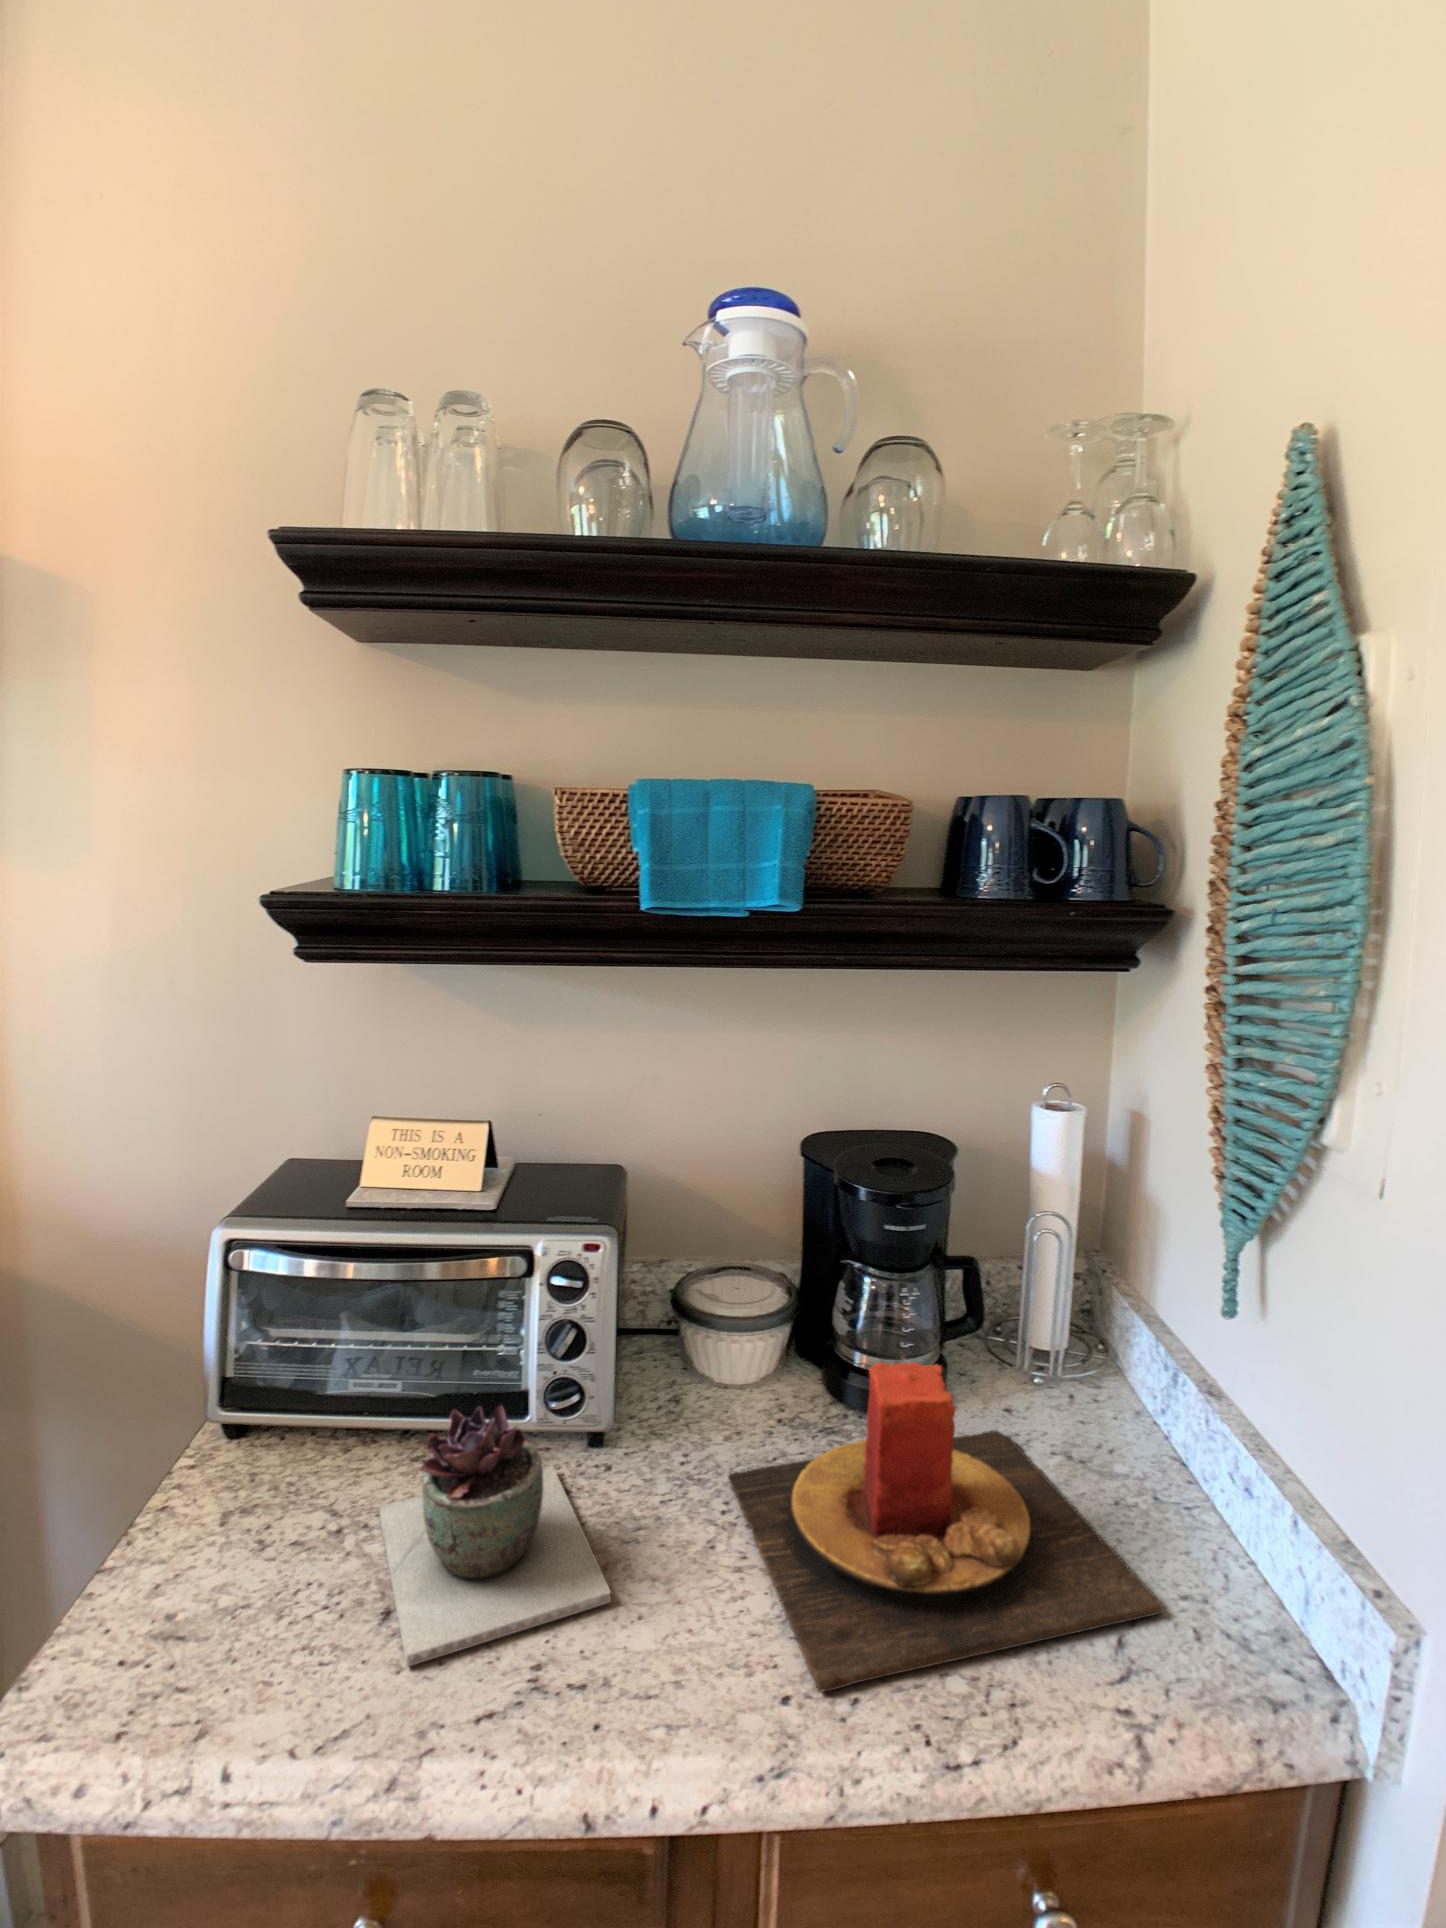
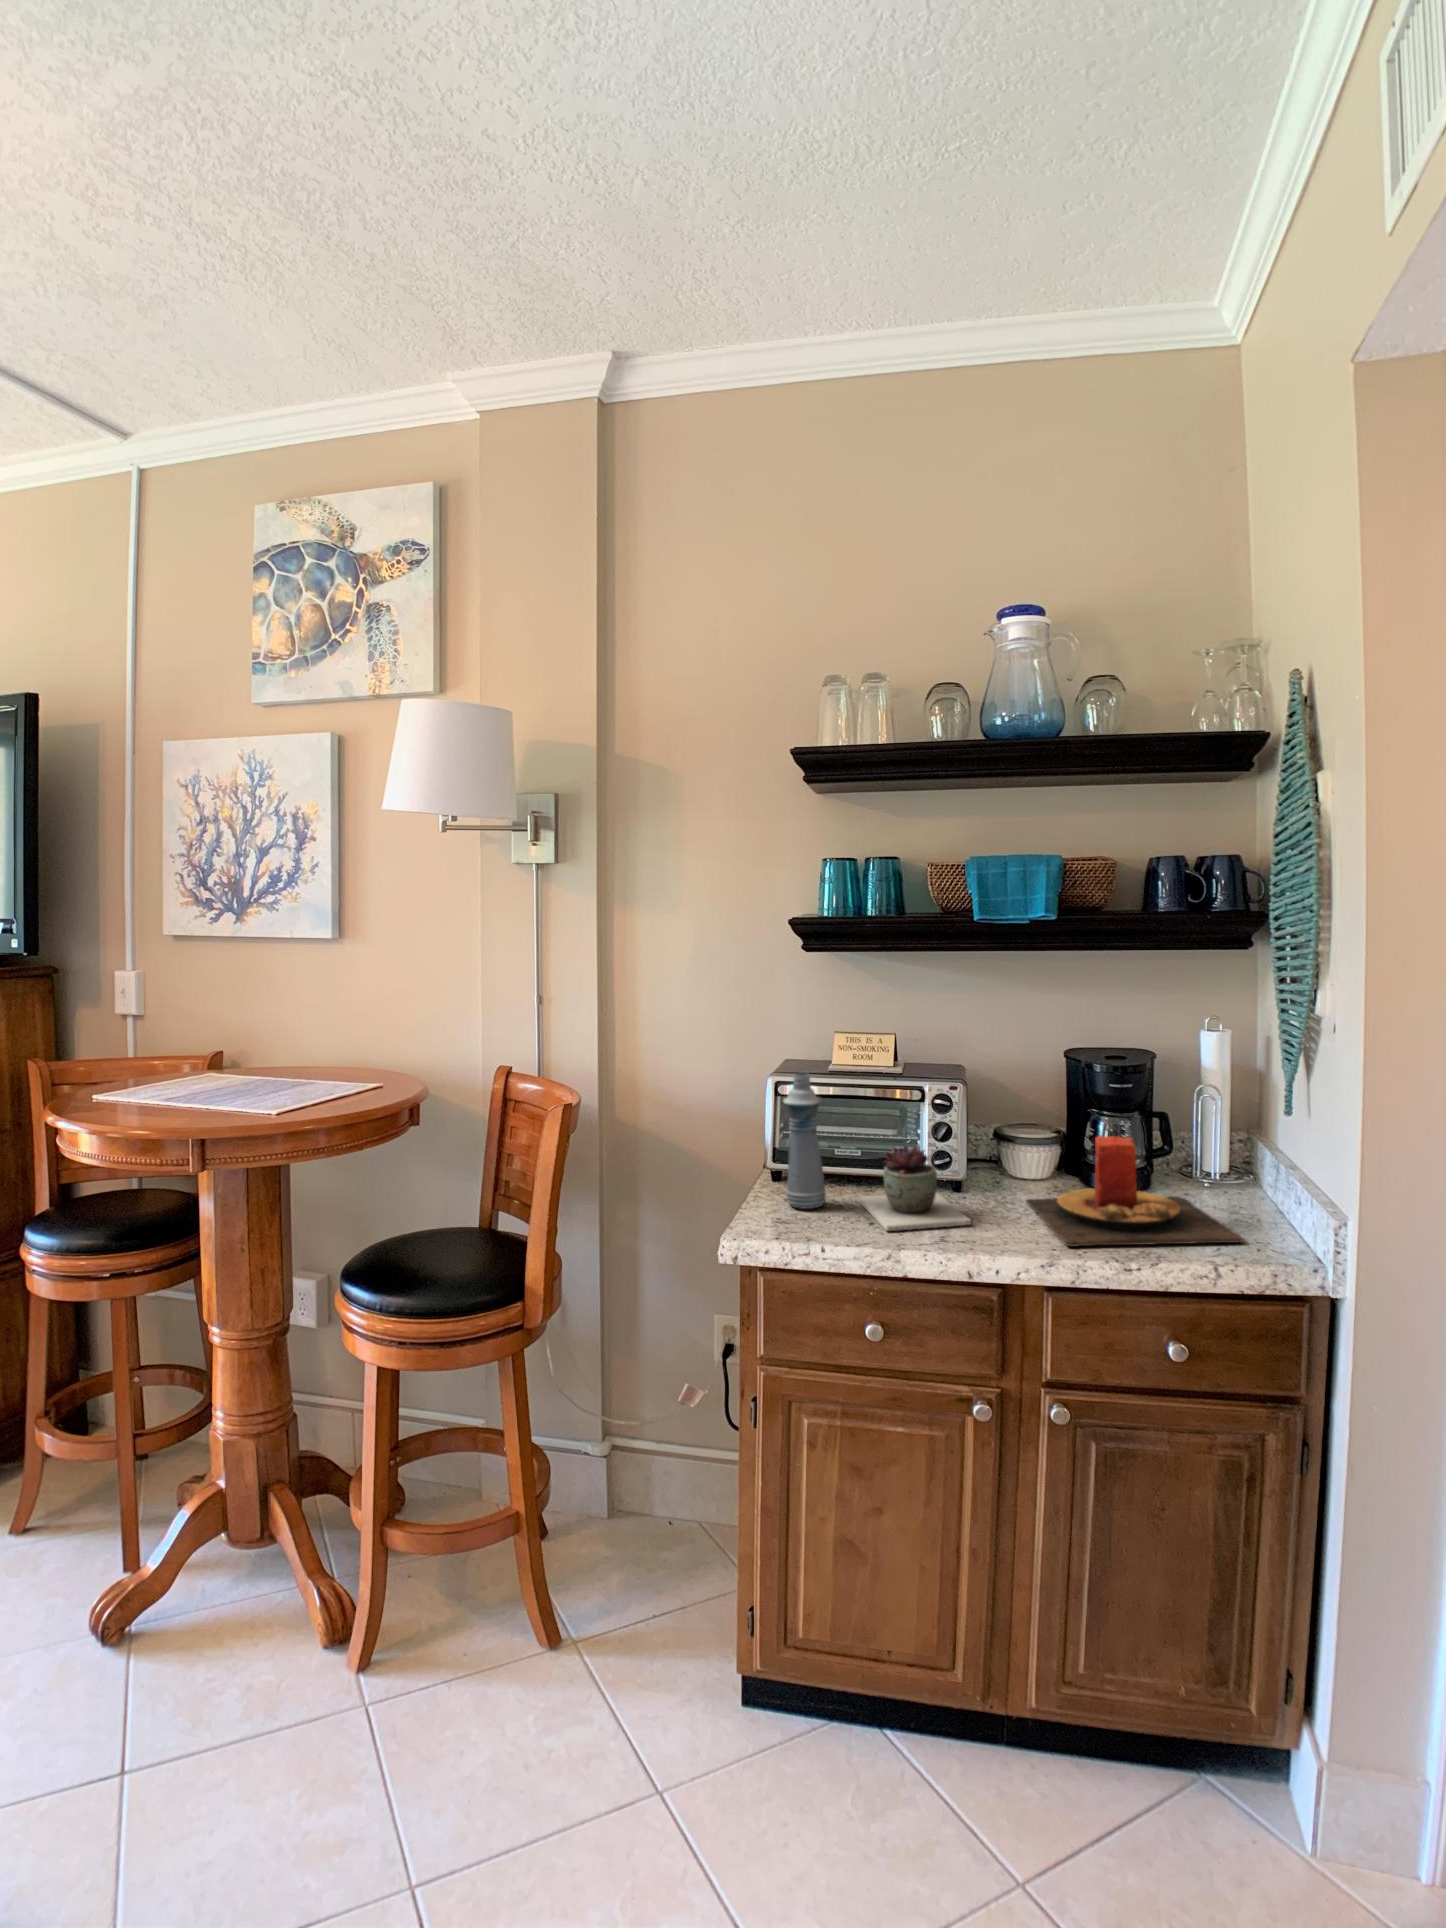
bottle: none [190,1252,299,1571] -> present [783,1073,826,1209]

